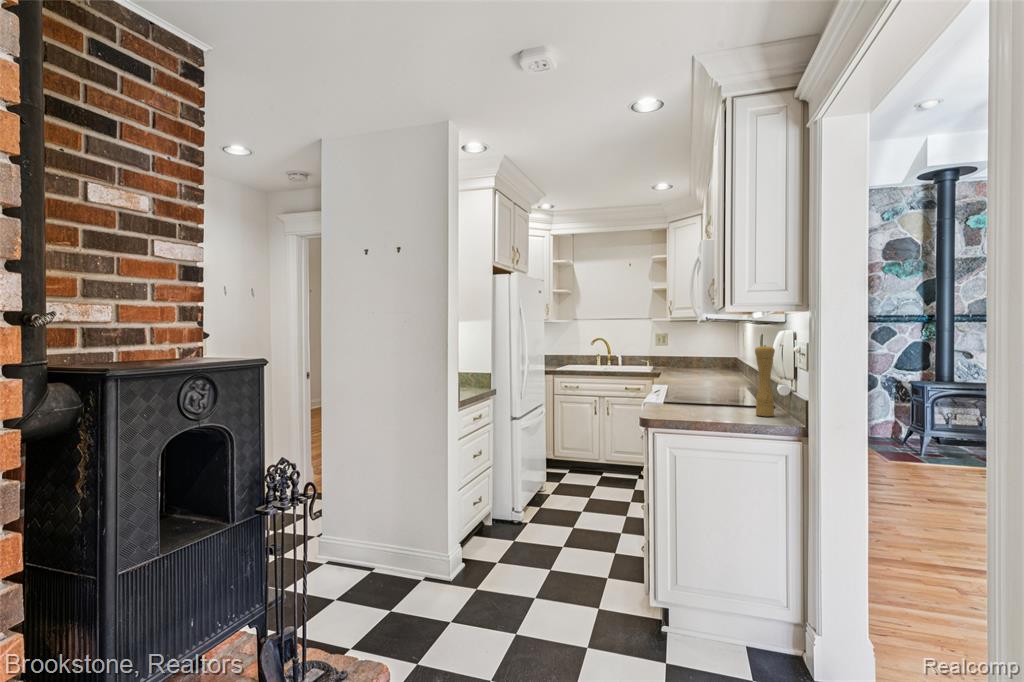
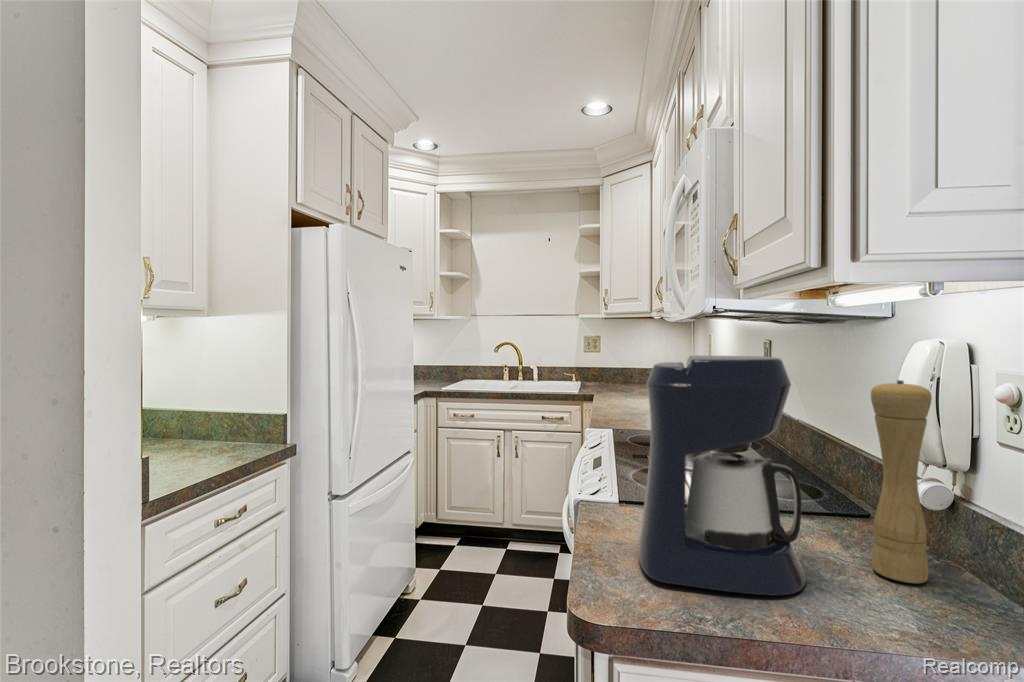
coffee maker: none [668,337,729,417] -> present [638,355,806,595]

